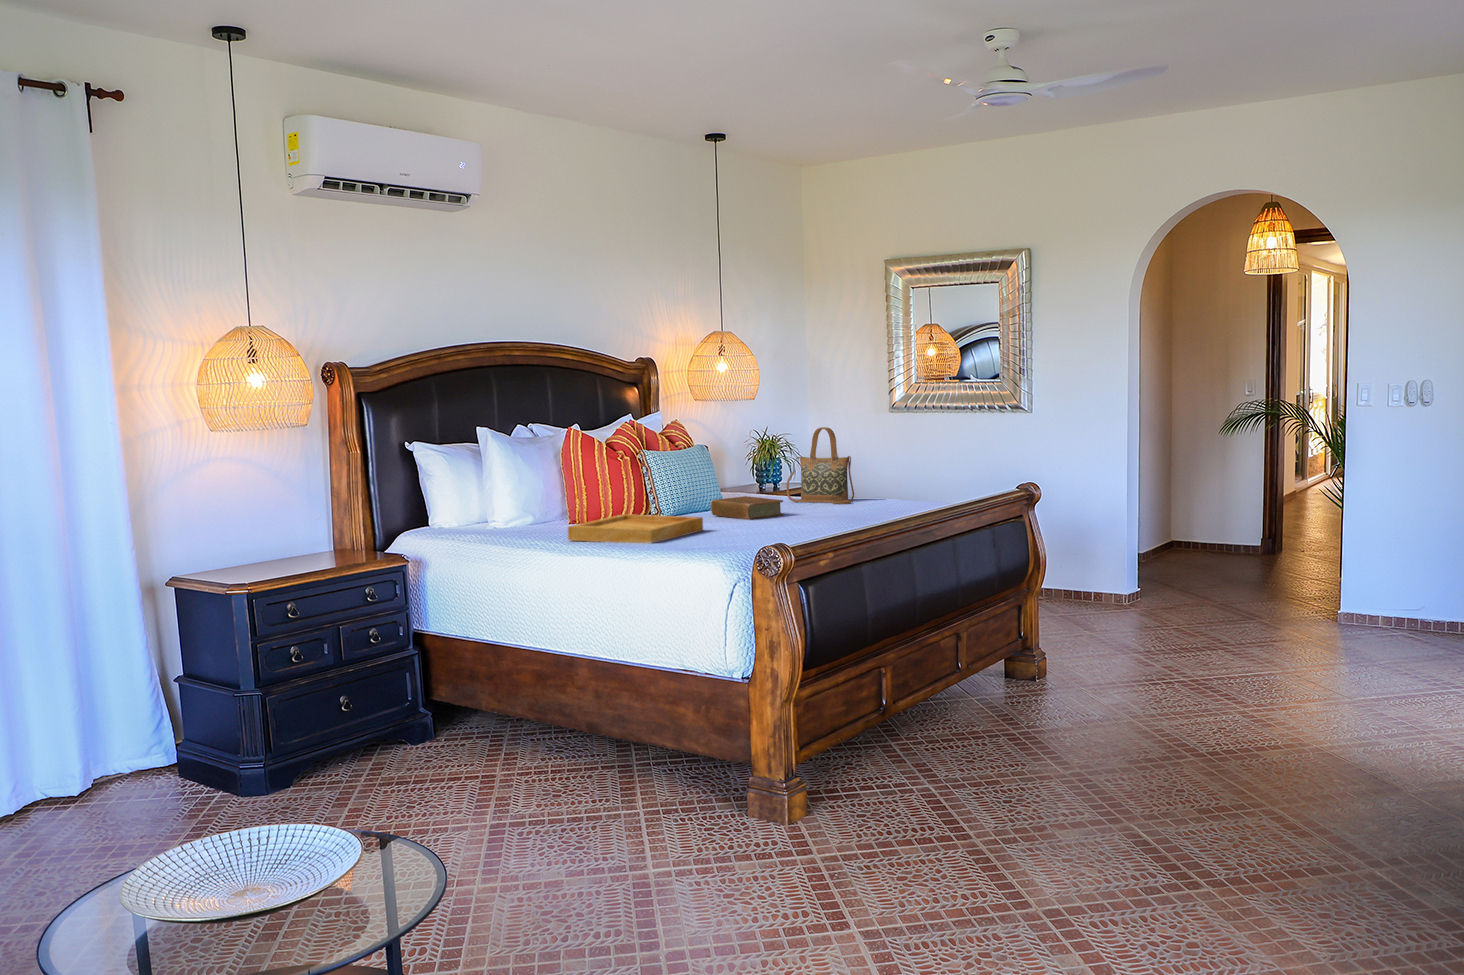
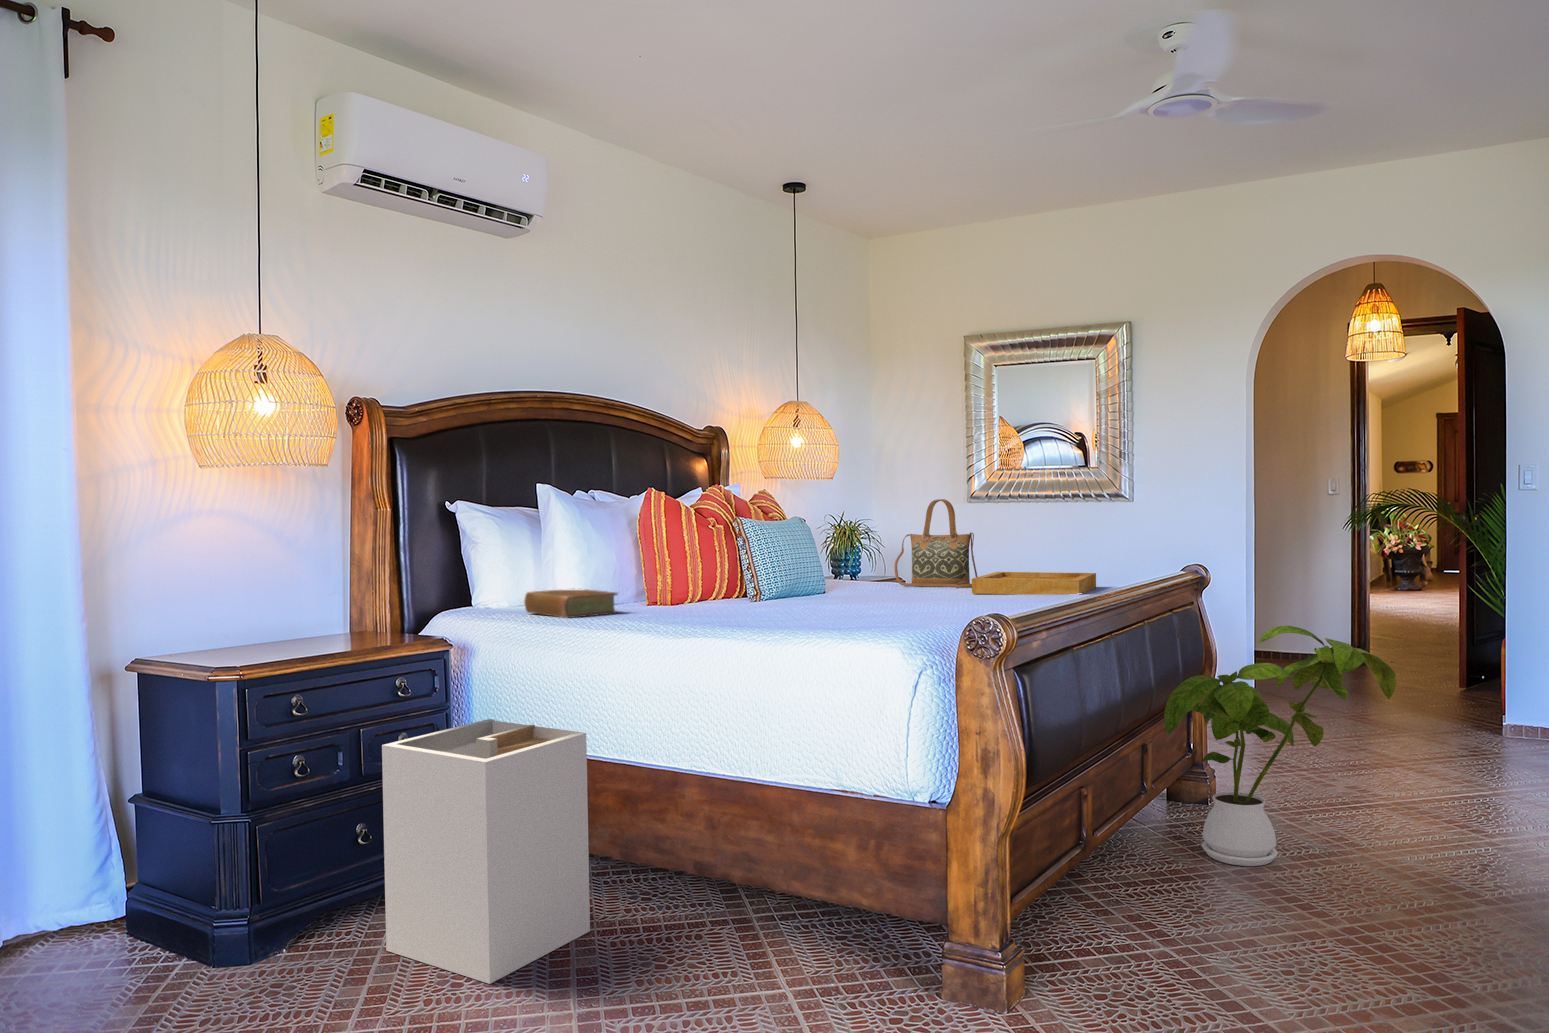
book: present [711,496,783,520] -> present [524,588,618,618]
tray: present [568,514,703,543] -> present [972,572,1096,595]
house plant: none [962,540,1150,730] -> present [1164,626,1396,866]
laundry hamper: none [353,619,512,806] -> present [382,719,590,984]

